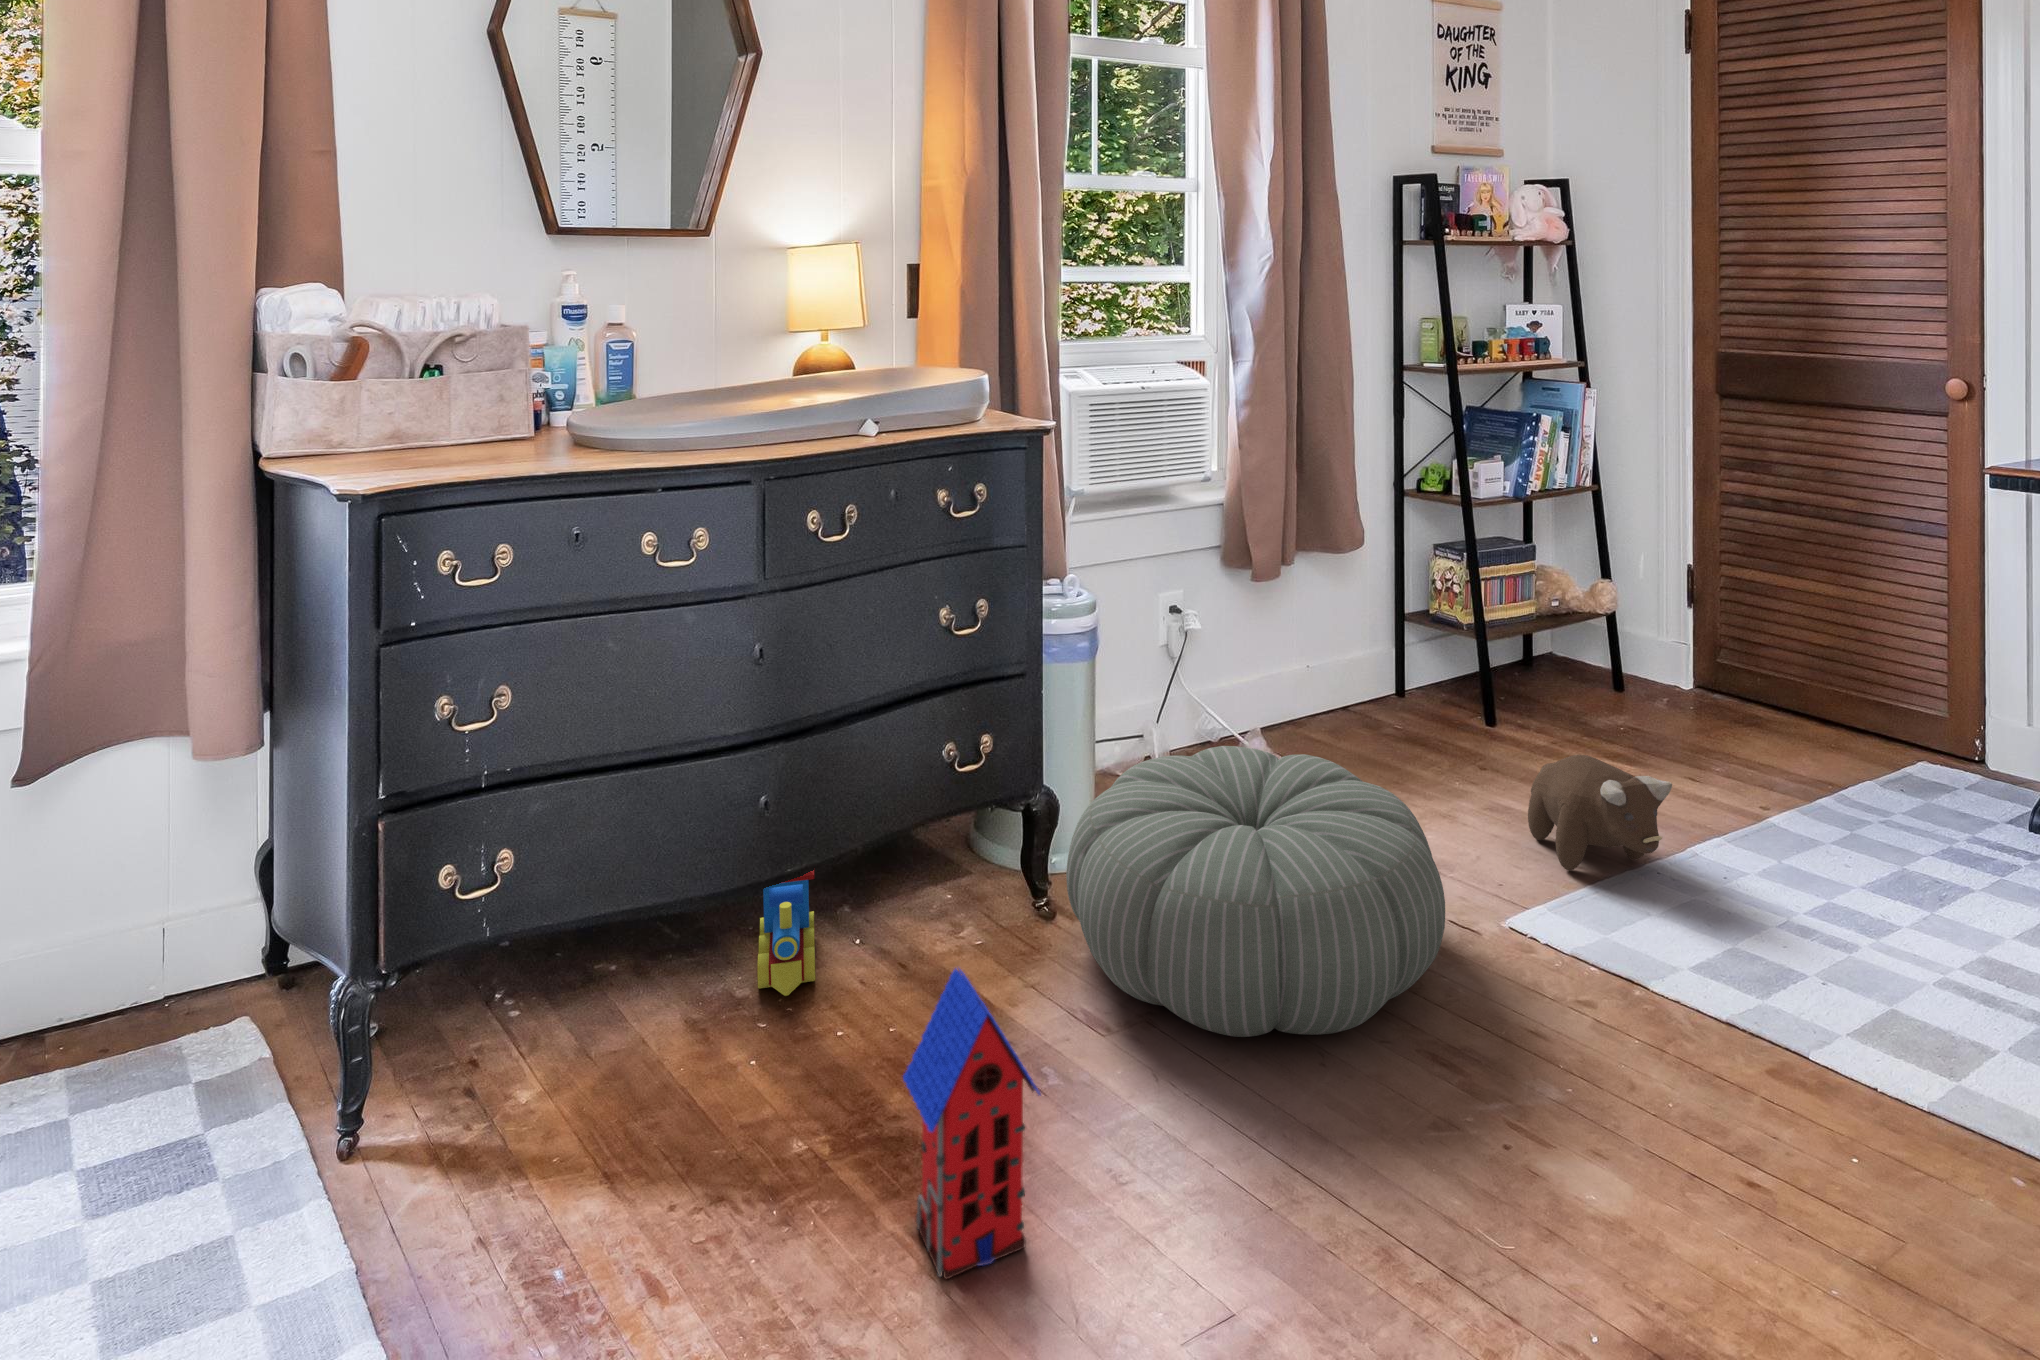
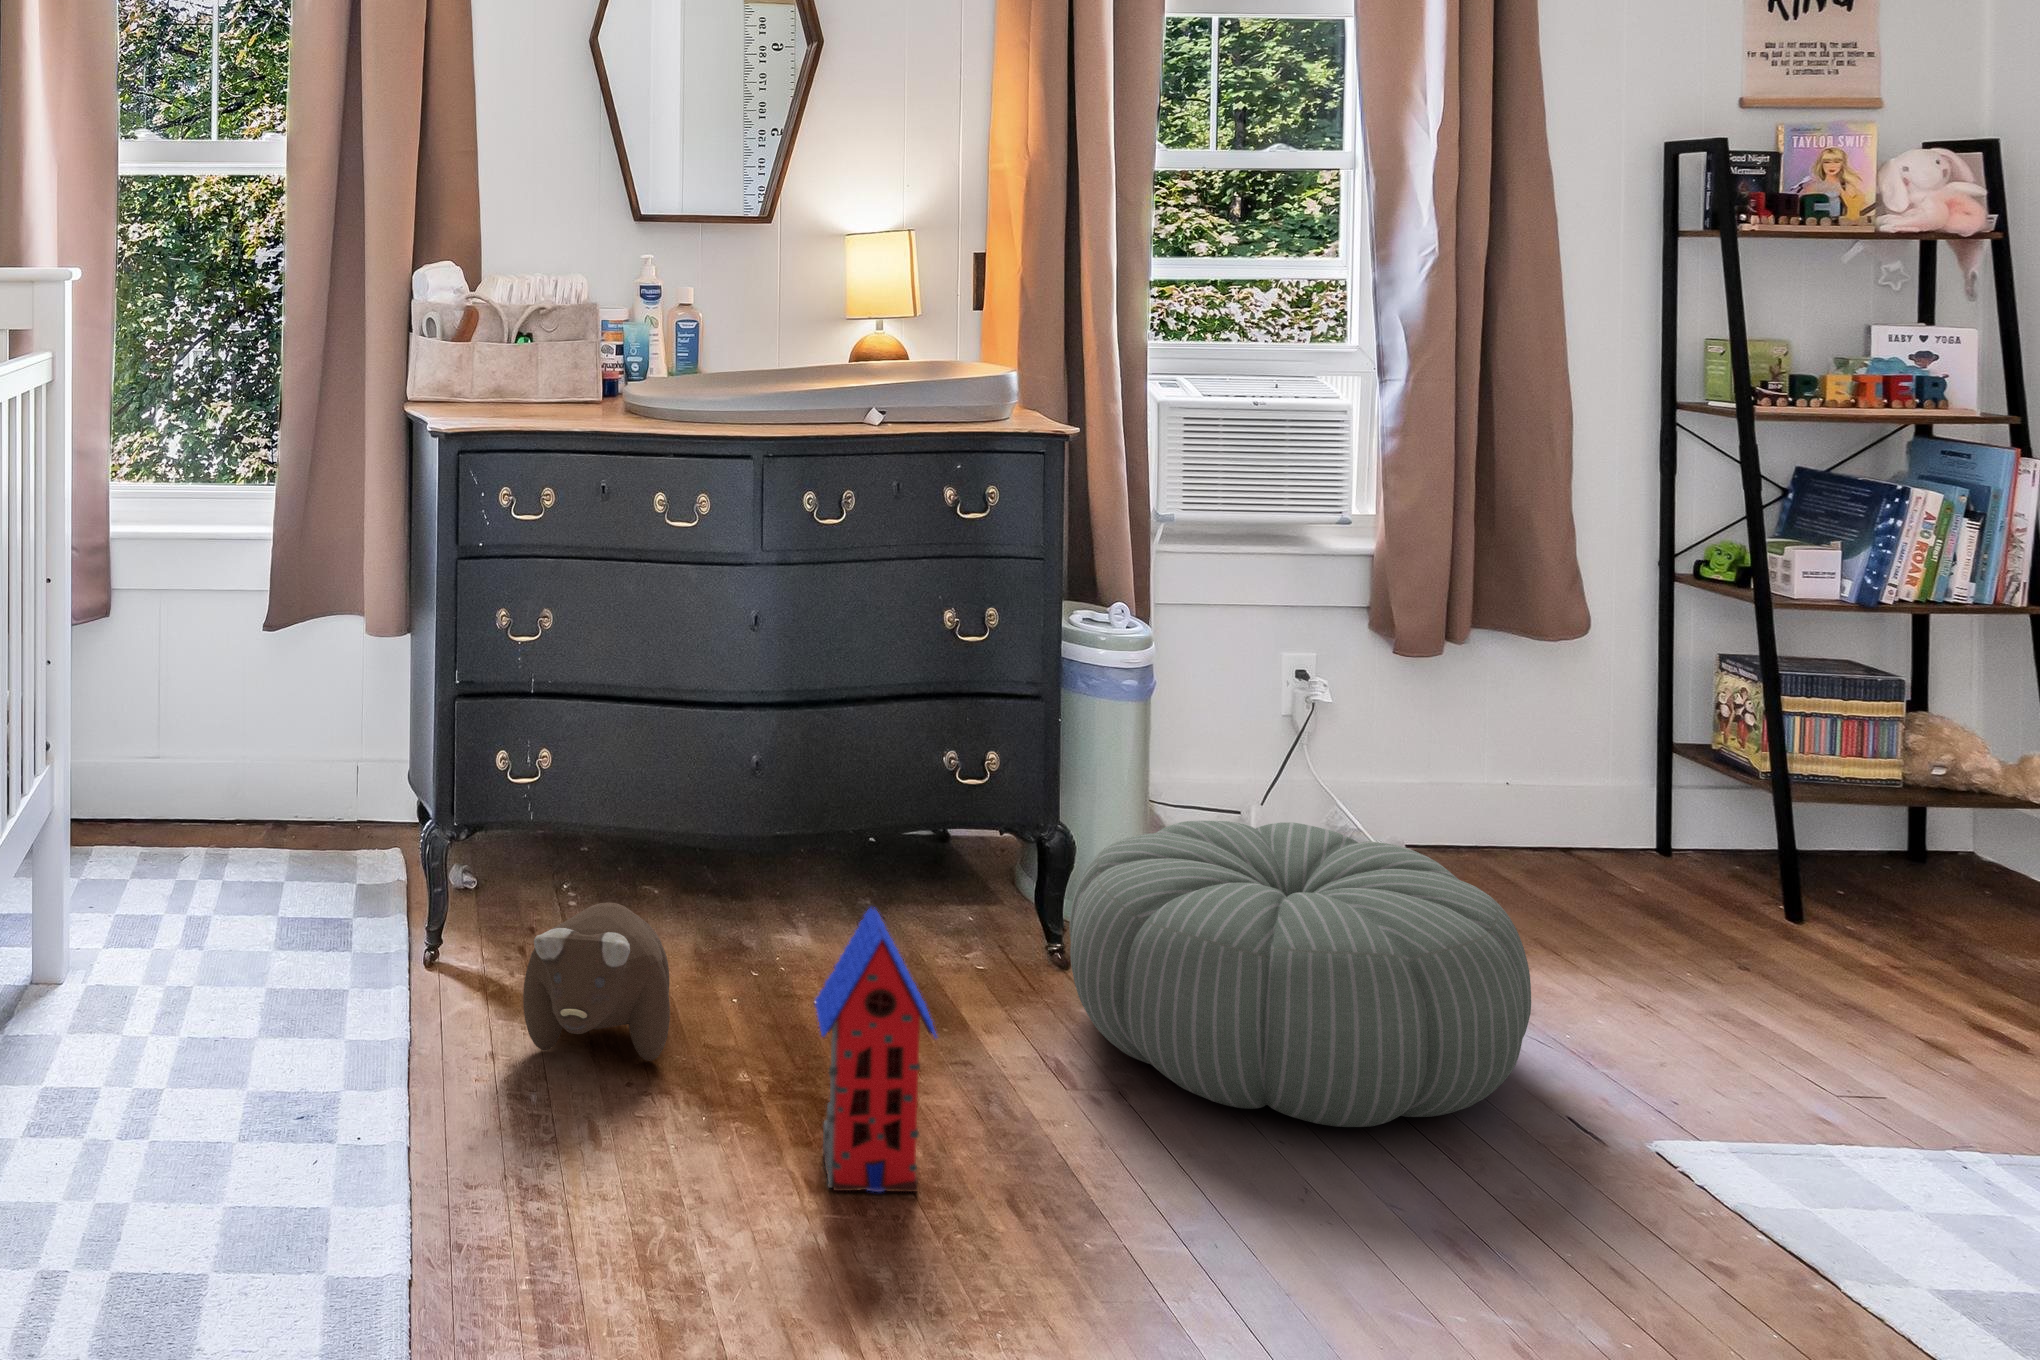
plush toy: present [1528,755,1672,871] -> present [523,902,670,1061]
toy train: present [757,870,815,996] -> none [741,842,815,975]

